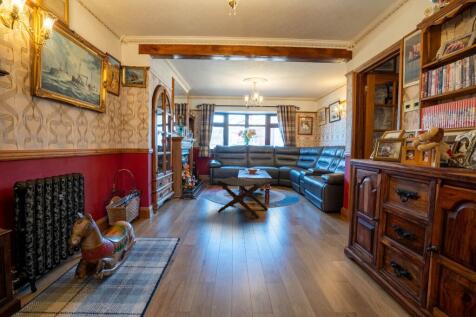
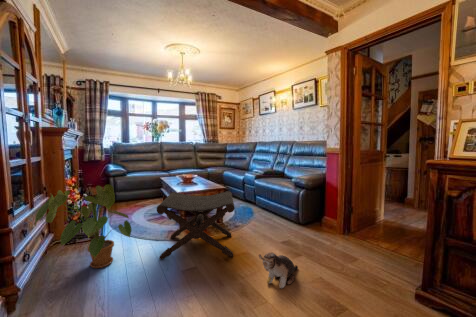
house plant: none [165,167,206,210] -> present [35,185,132,268]
plush toy: none [257,211,292,234] -> present [259,252,298,288]

